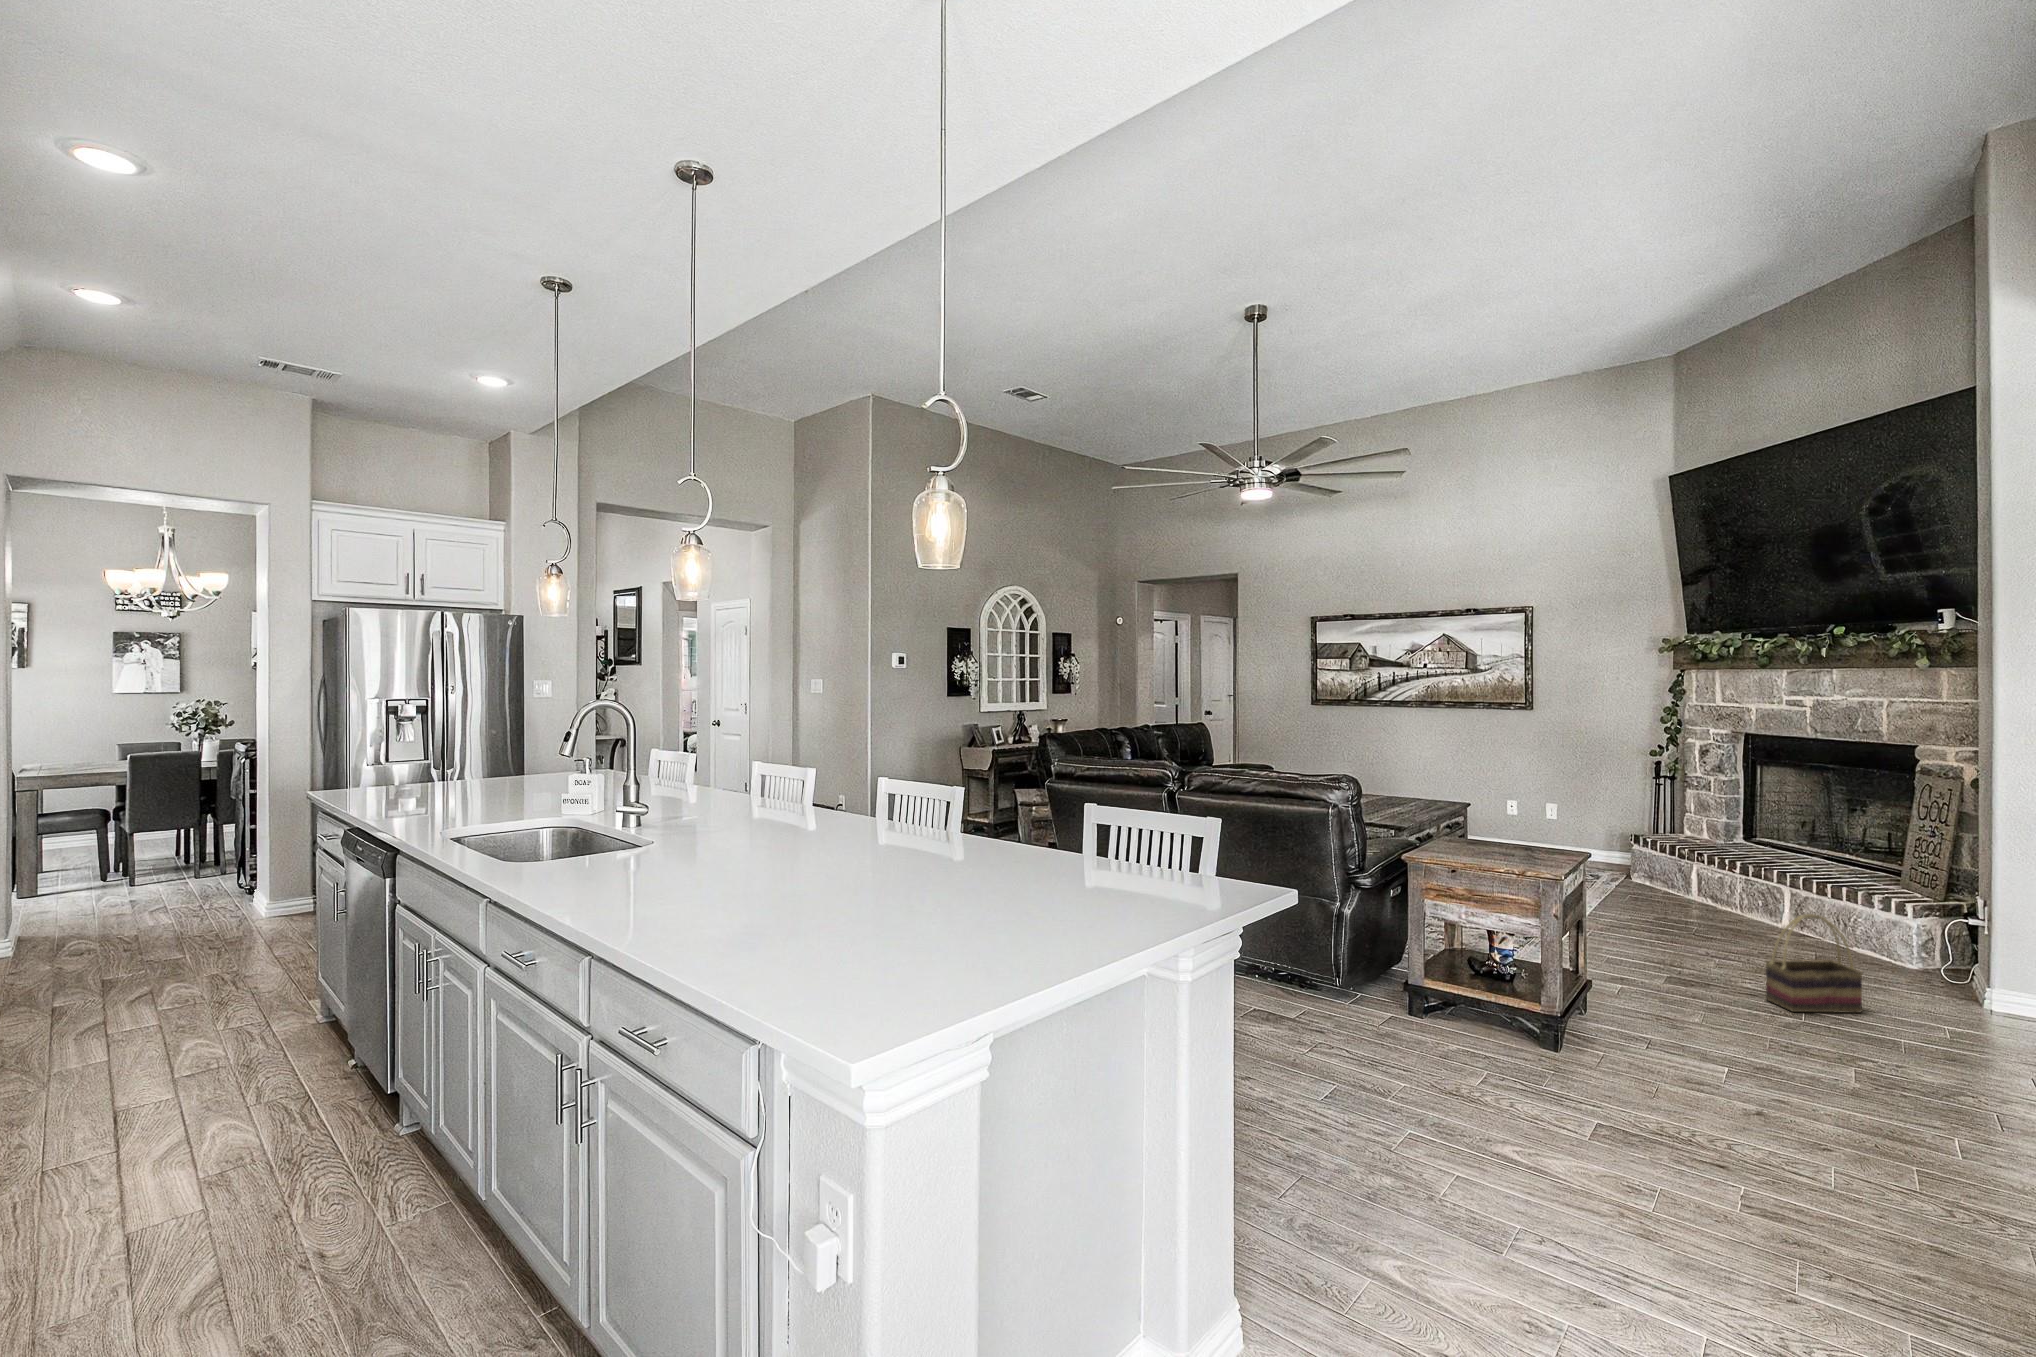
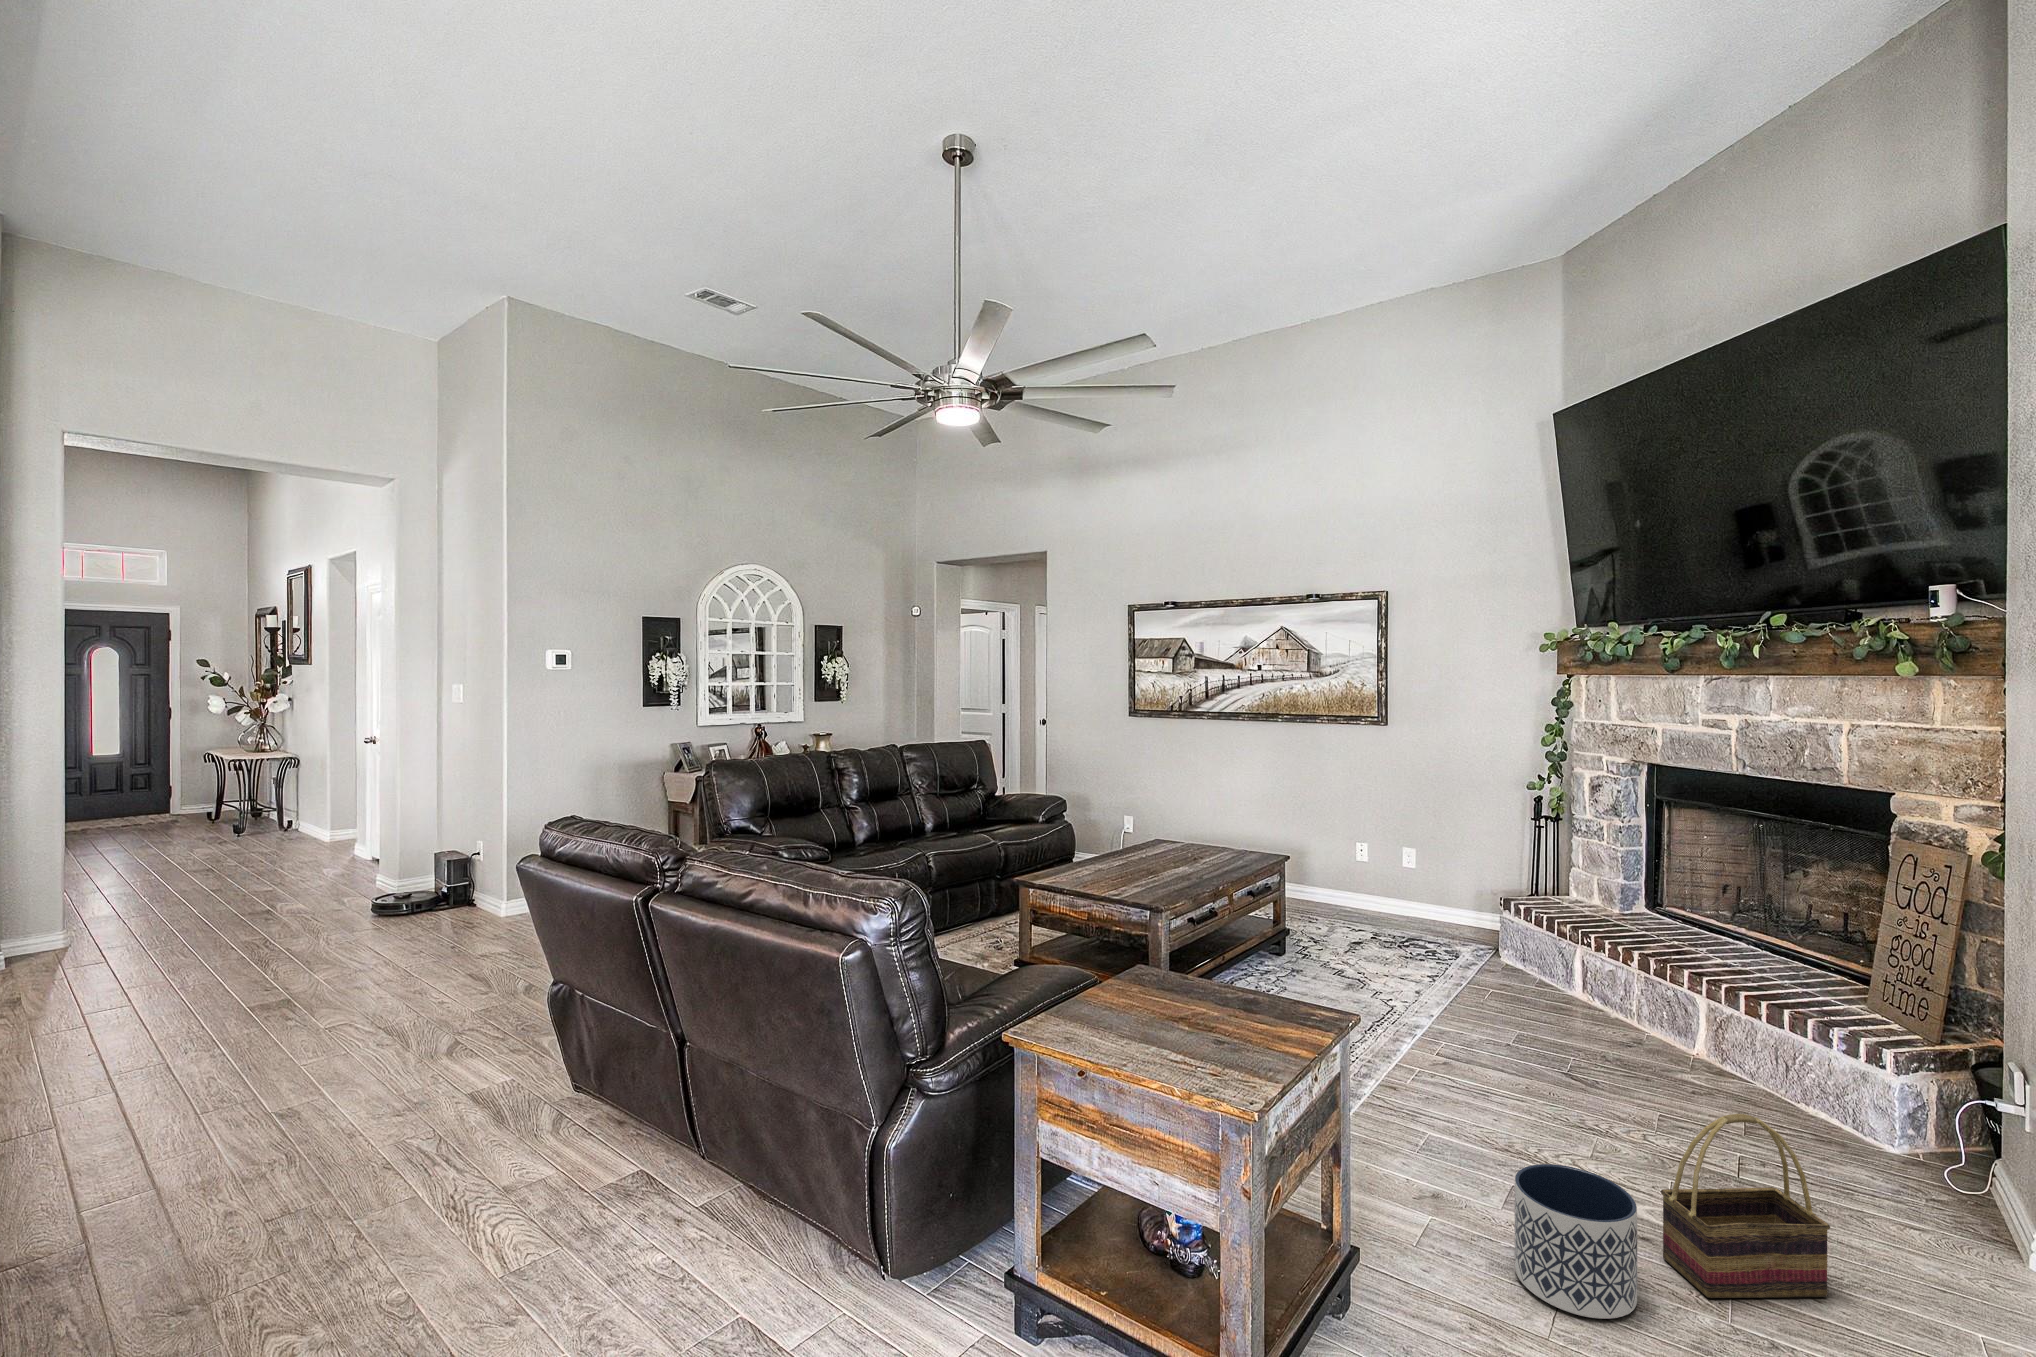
planter: none [1679,946,1752,1017] -> present [1515,1164,1637,1319]

